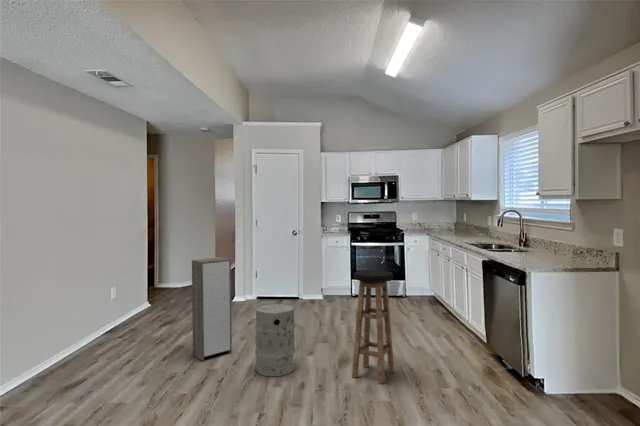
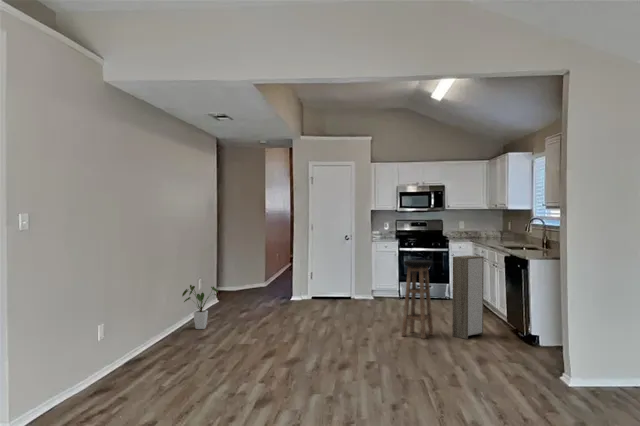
storage cabinet: present [192,257,232,361] -> present [452,256,484,339]
trash can: present [255,303,295,376] -> none [330,285,360,335]
house plant: none [53,304,109,366] -> present [182,285,218,329]

